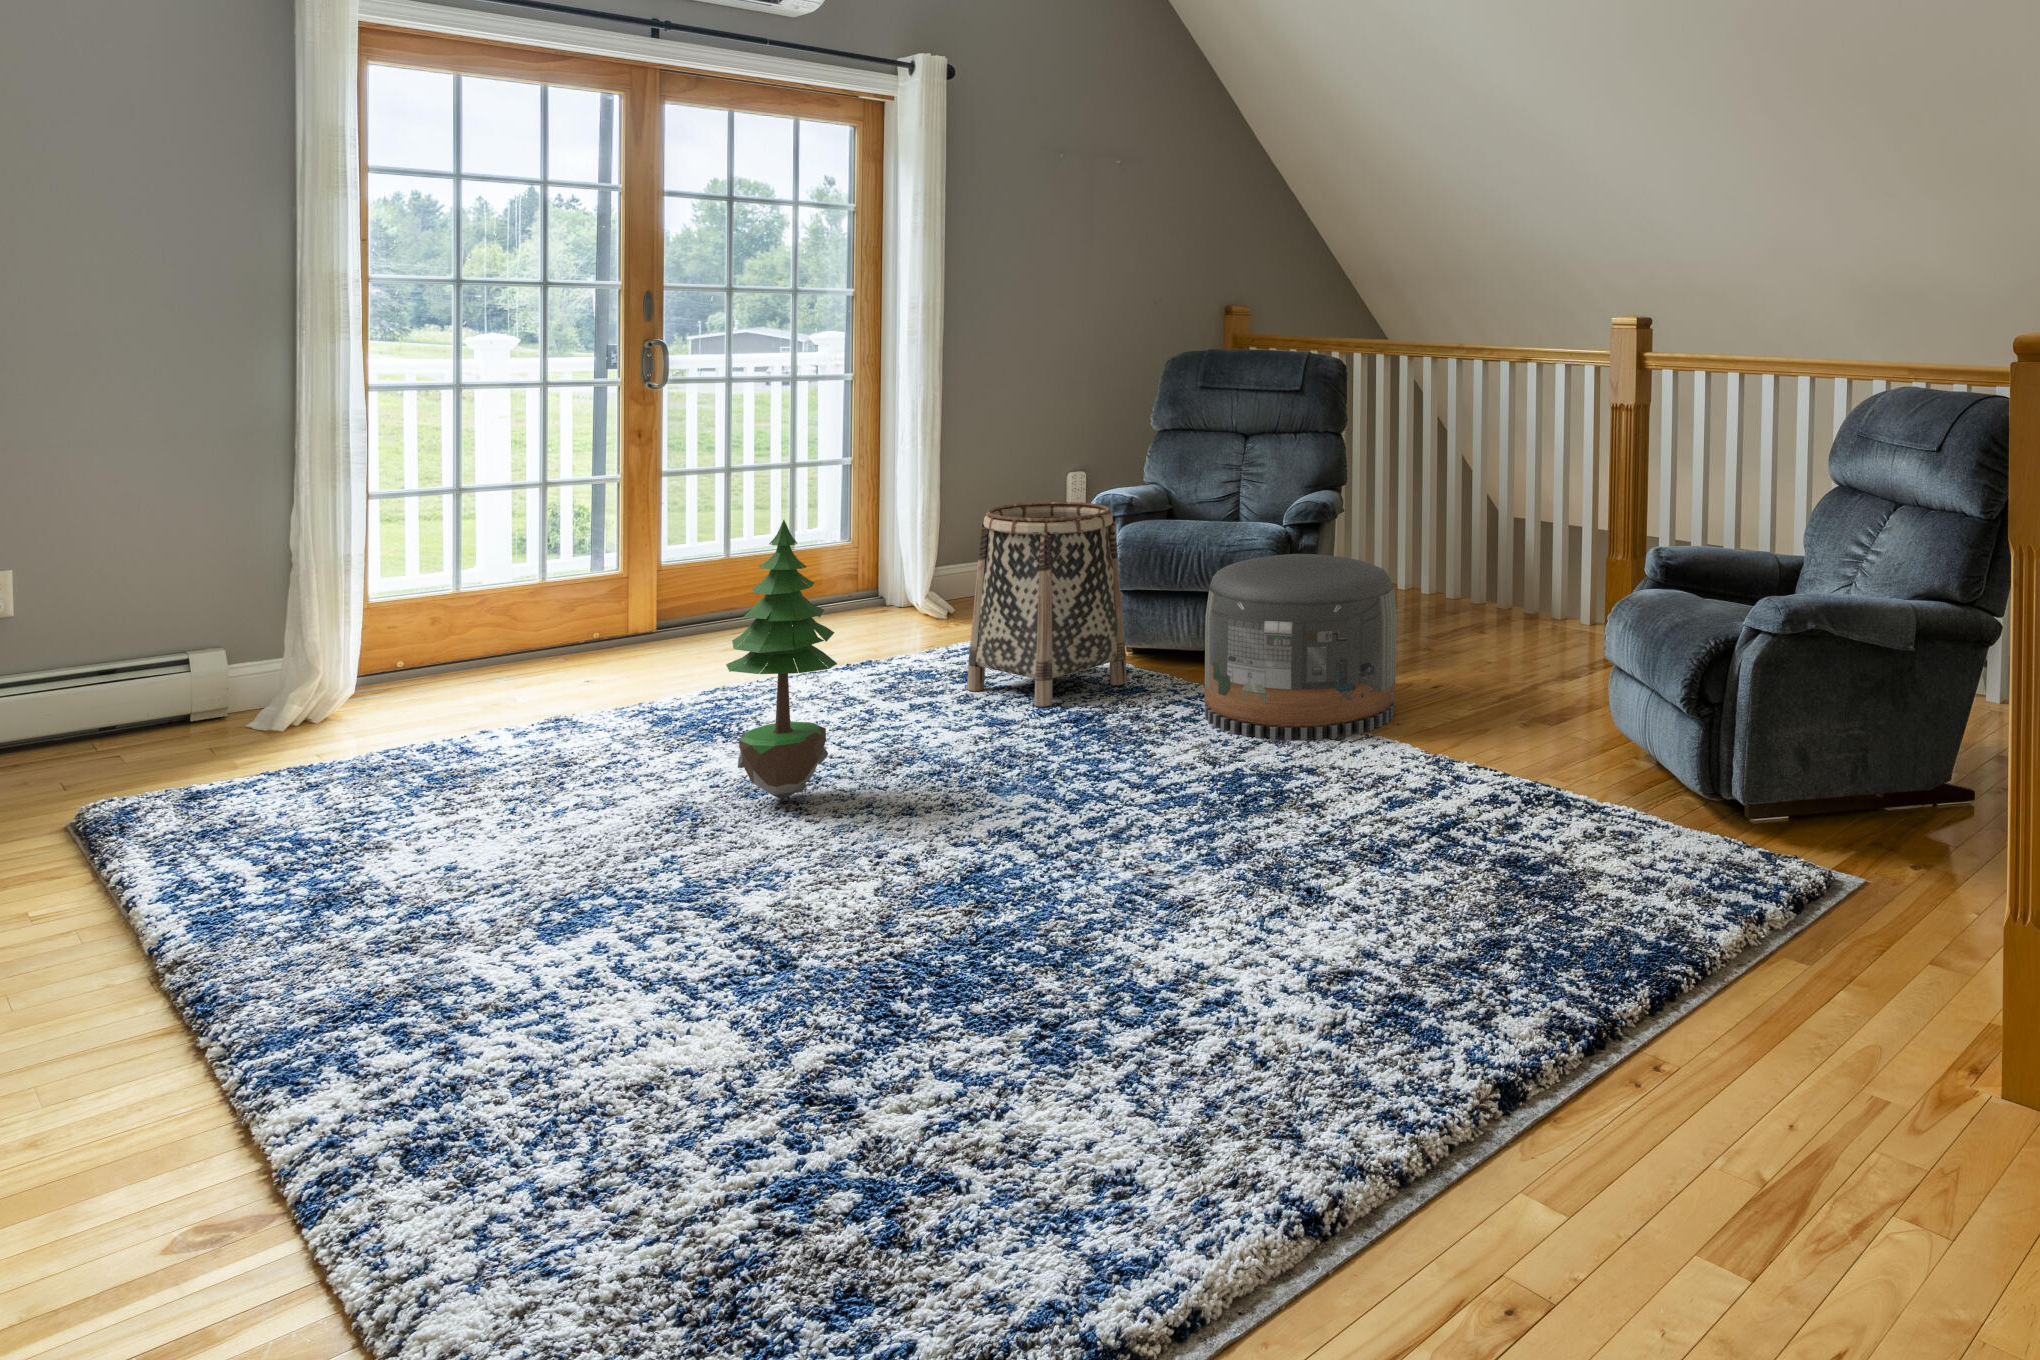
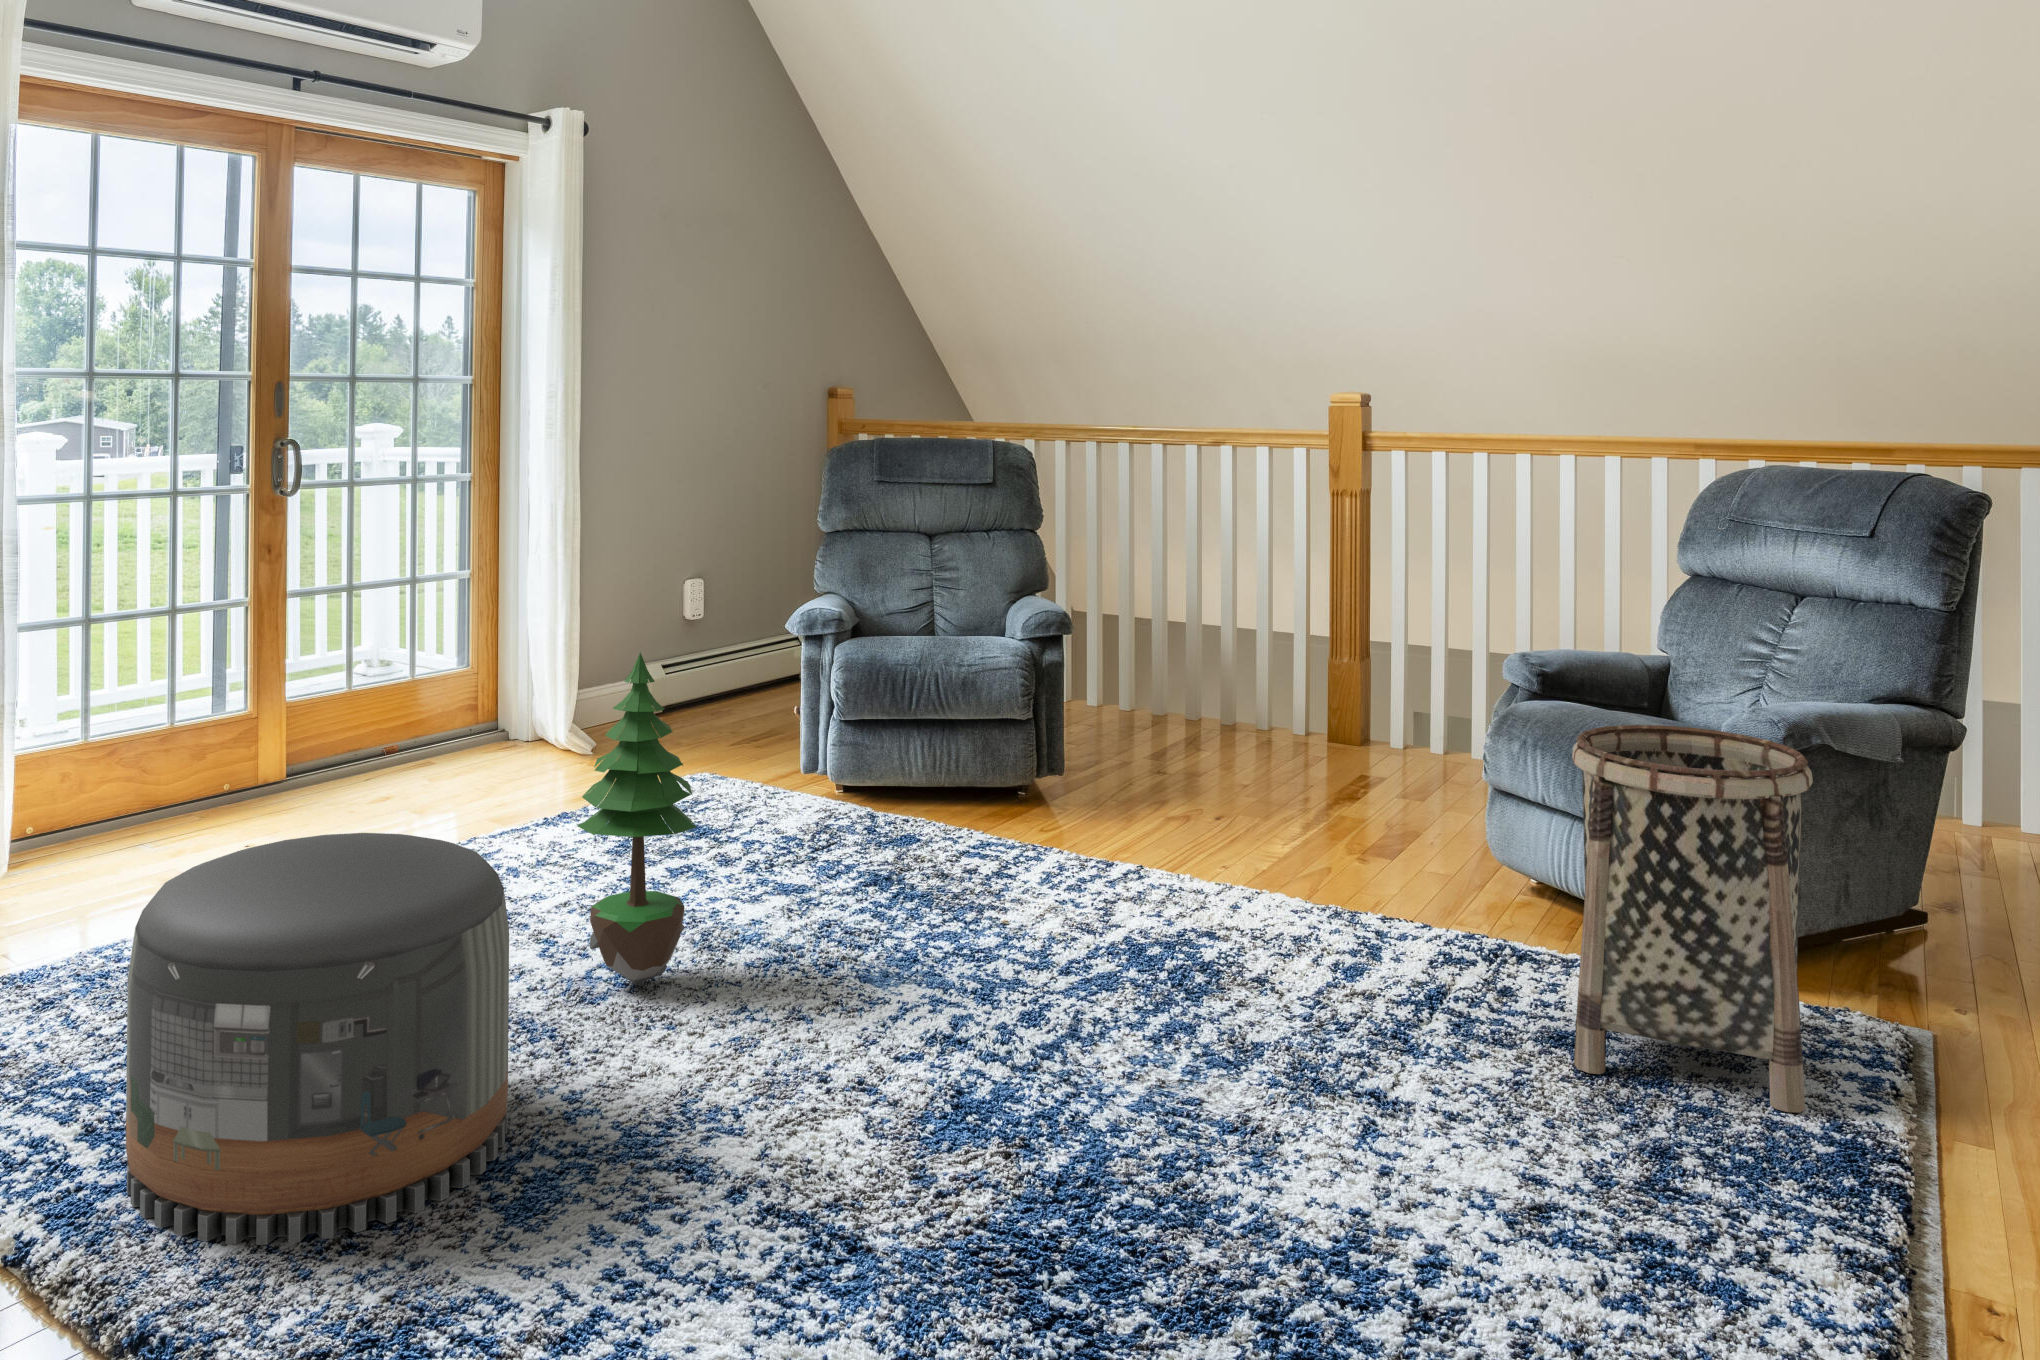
basket: present [967,502,1127,706] -> present [1572,725,1813,1113]
pouf: present [1205,554,1397,741] -> present [126,833,509,1245]

